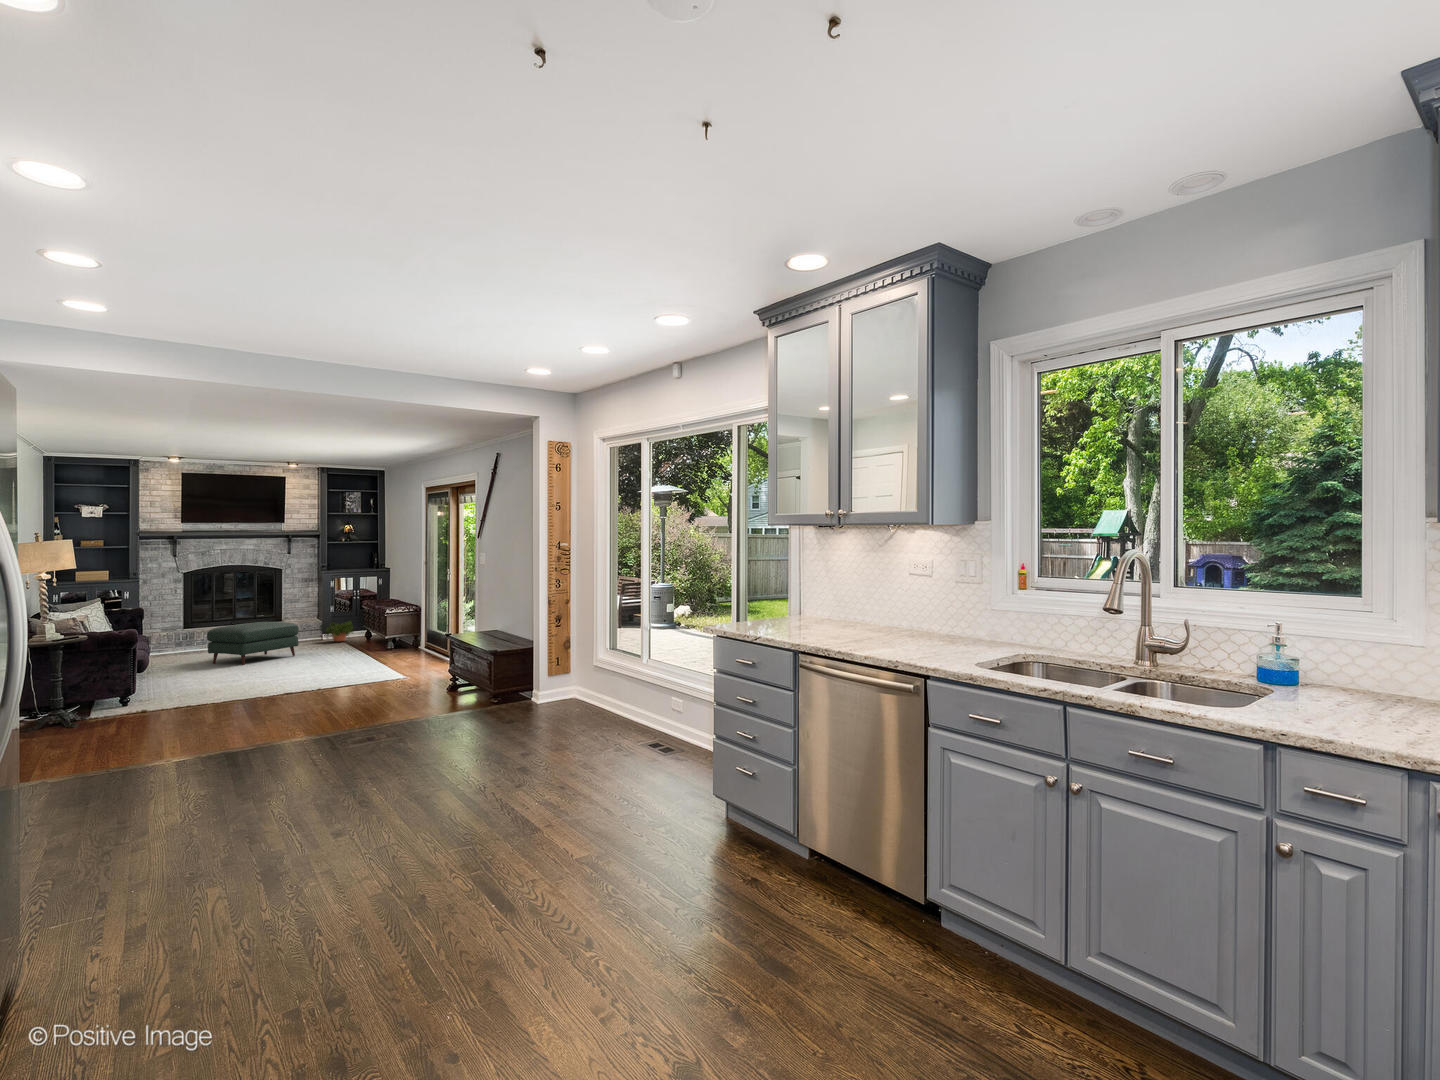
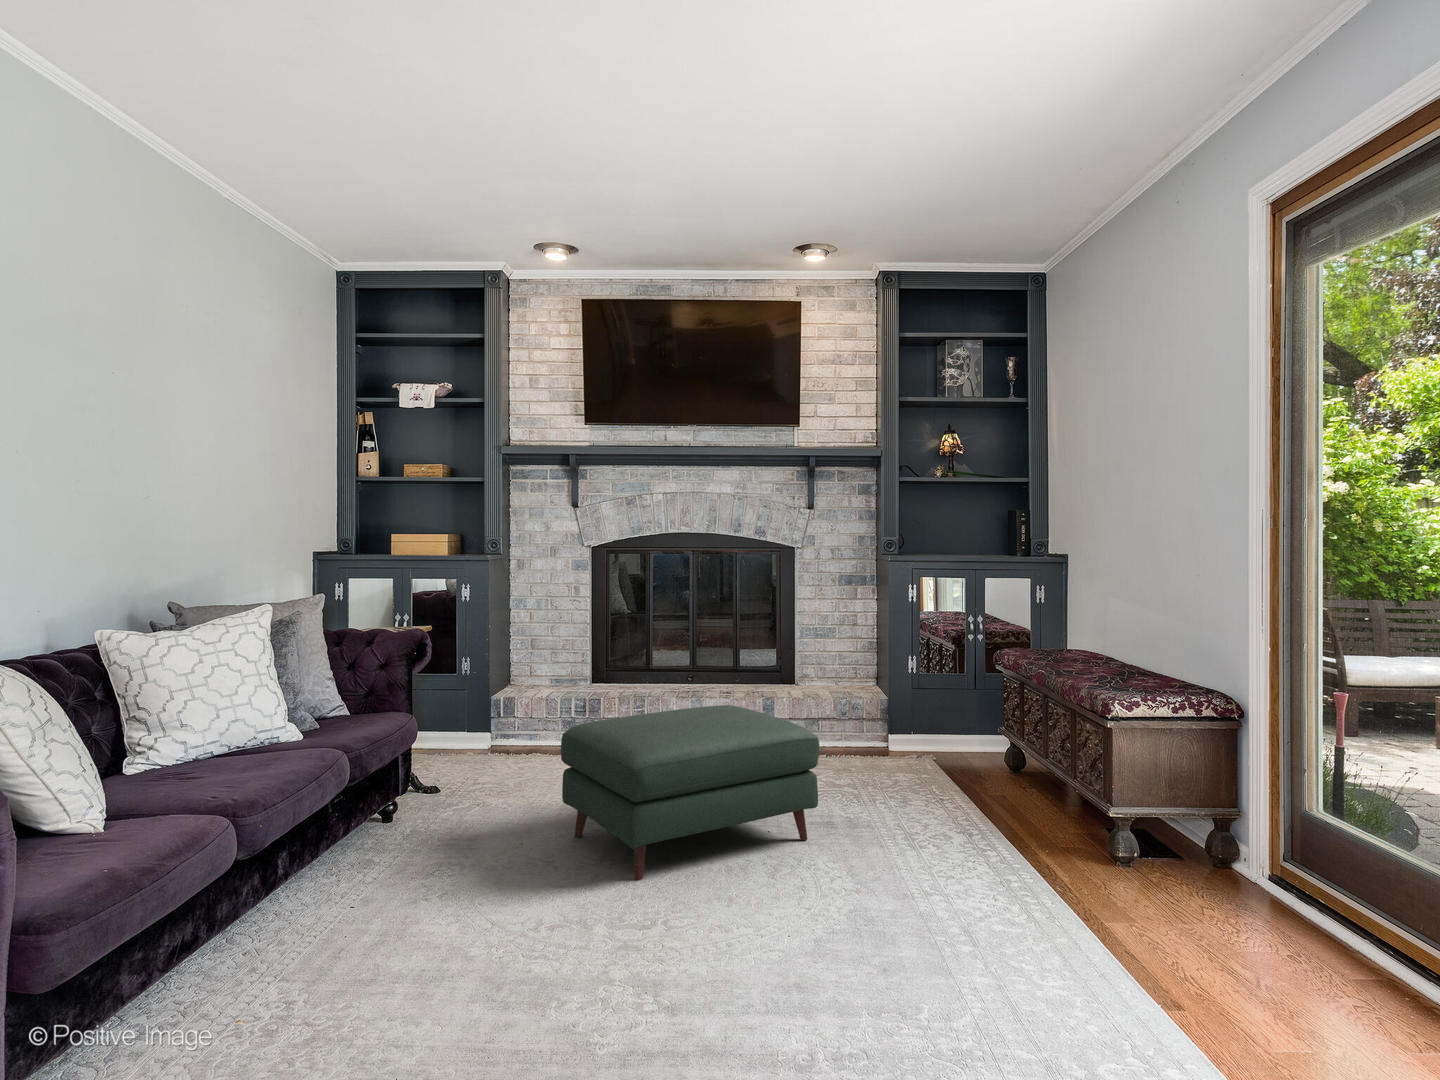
potted plant: present [324,621,353,641] -> none [887,698,972,767]

